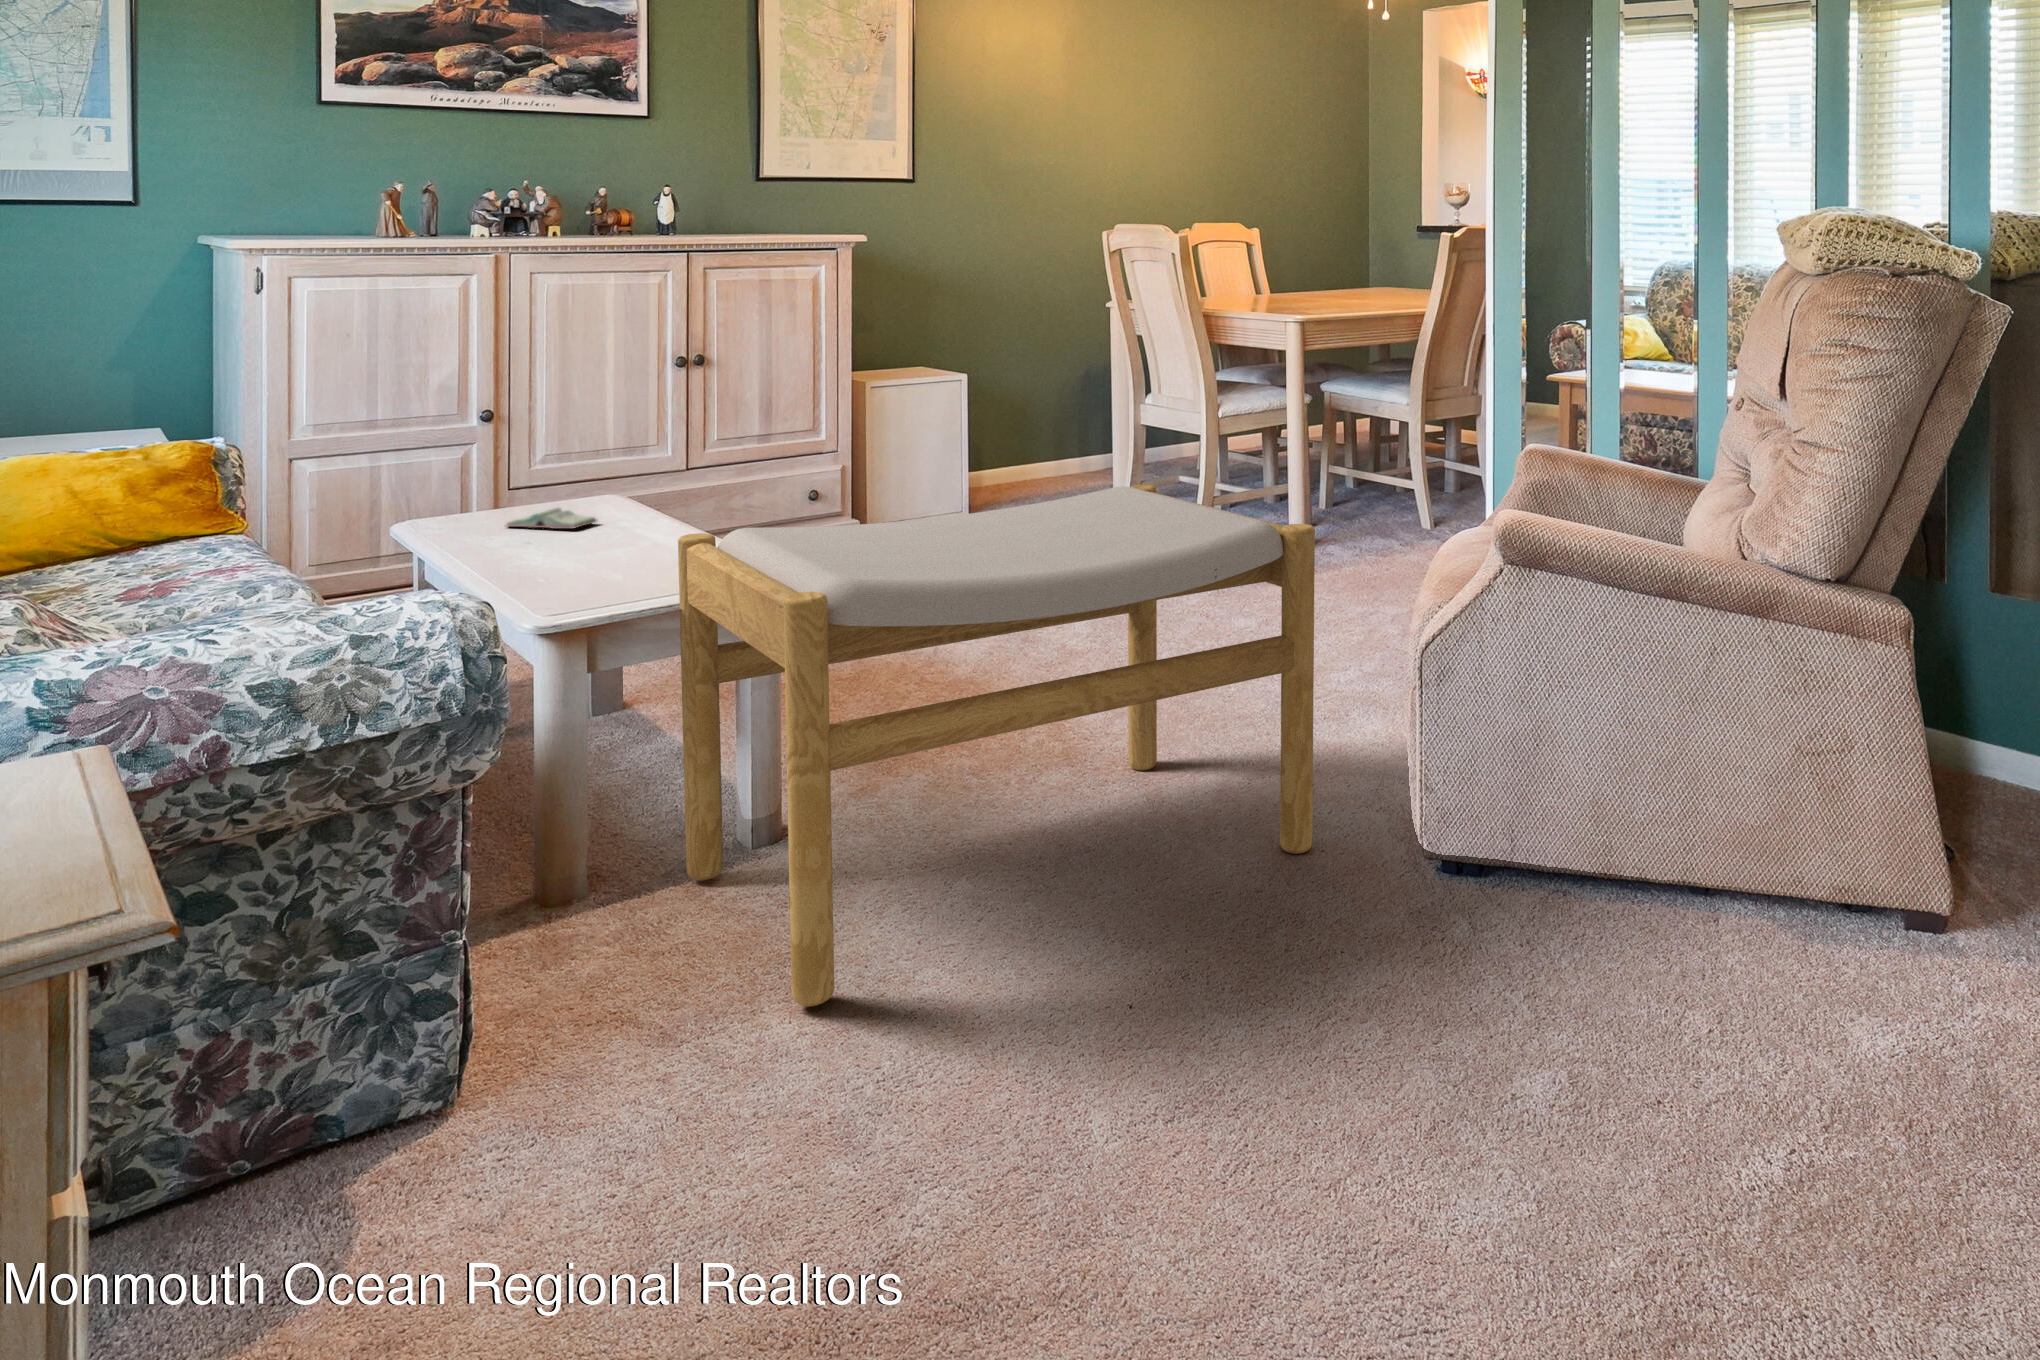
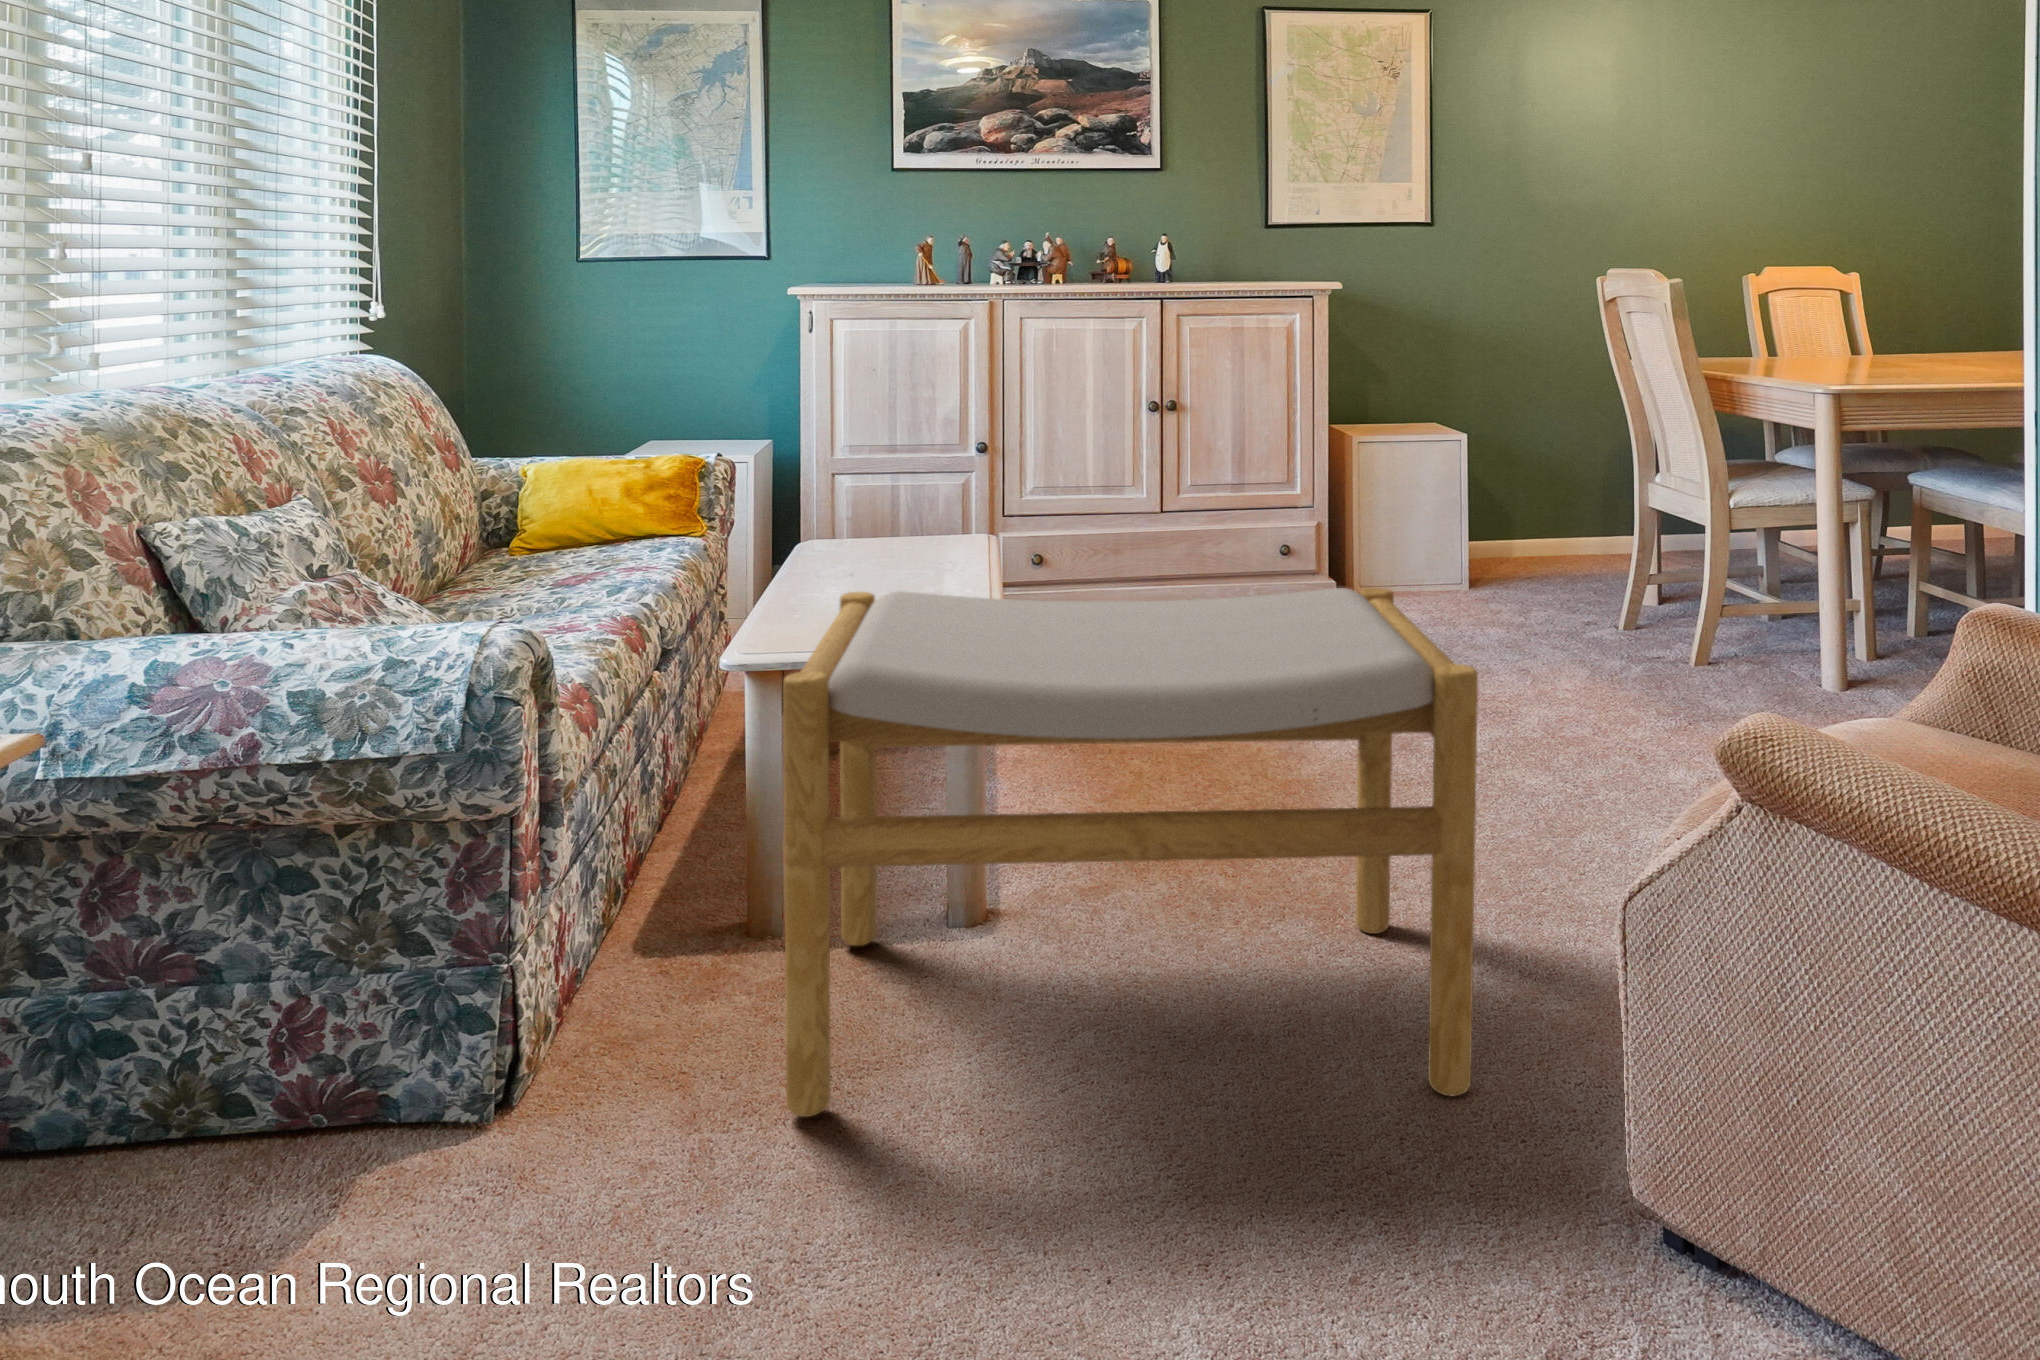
book: present [505,508,597,529] -> none [846,547,917,570]

